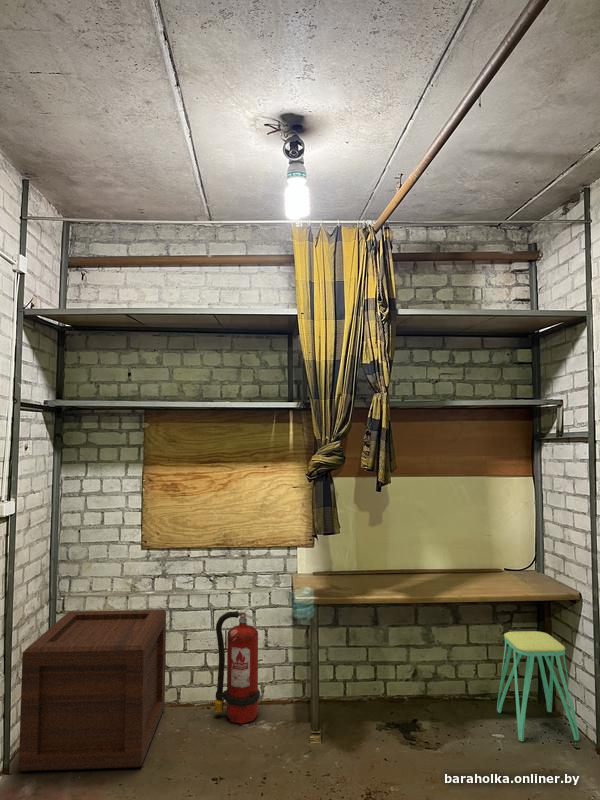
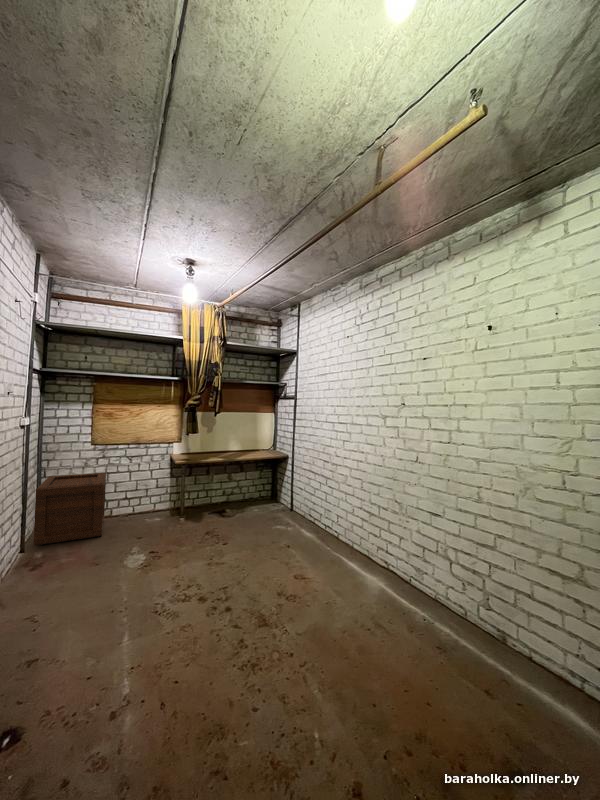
fire extinguisher: present [214,604,260,724] -> none [132,467,155,519]
stool: present [497,631,579,741] -> none [256,471,284,509]

